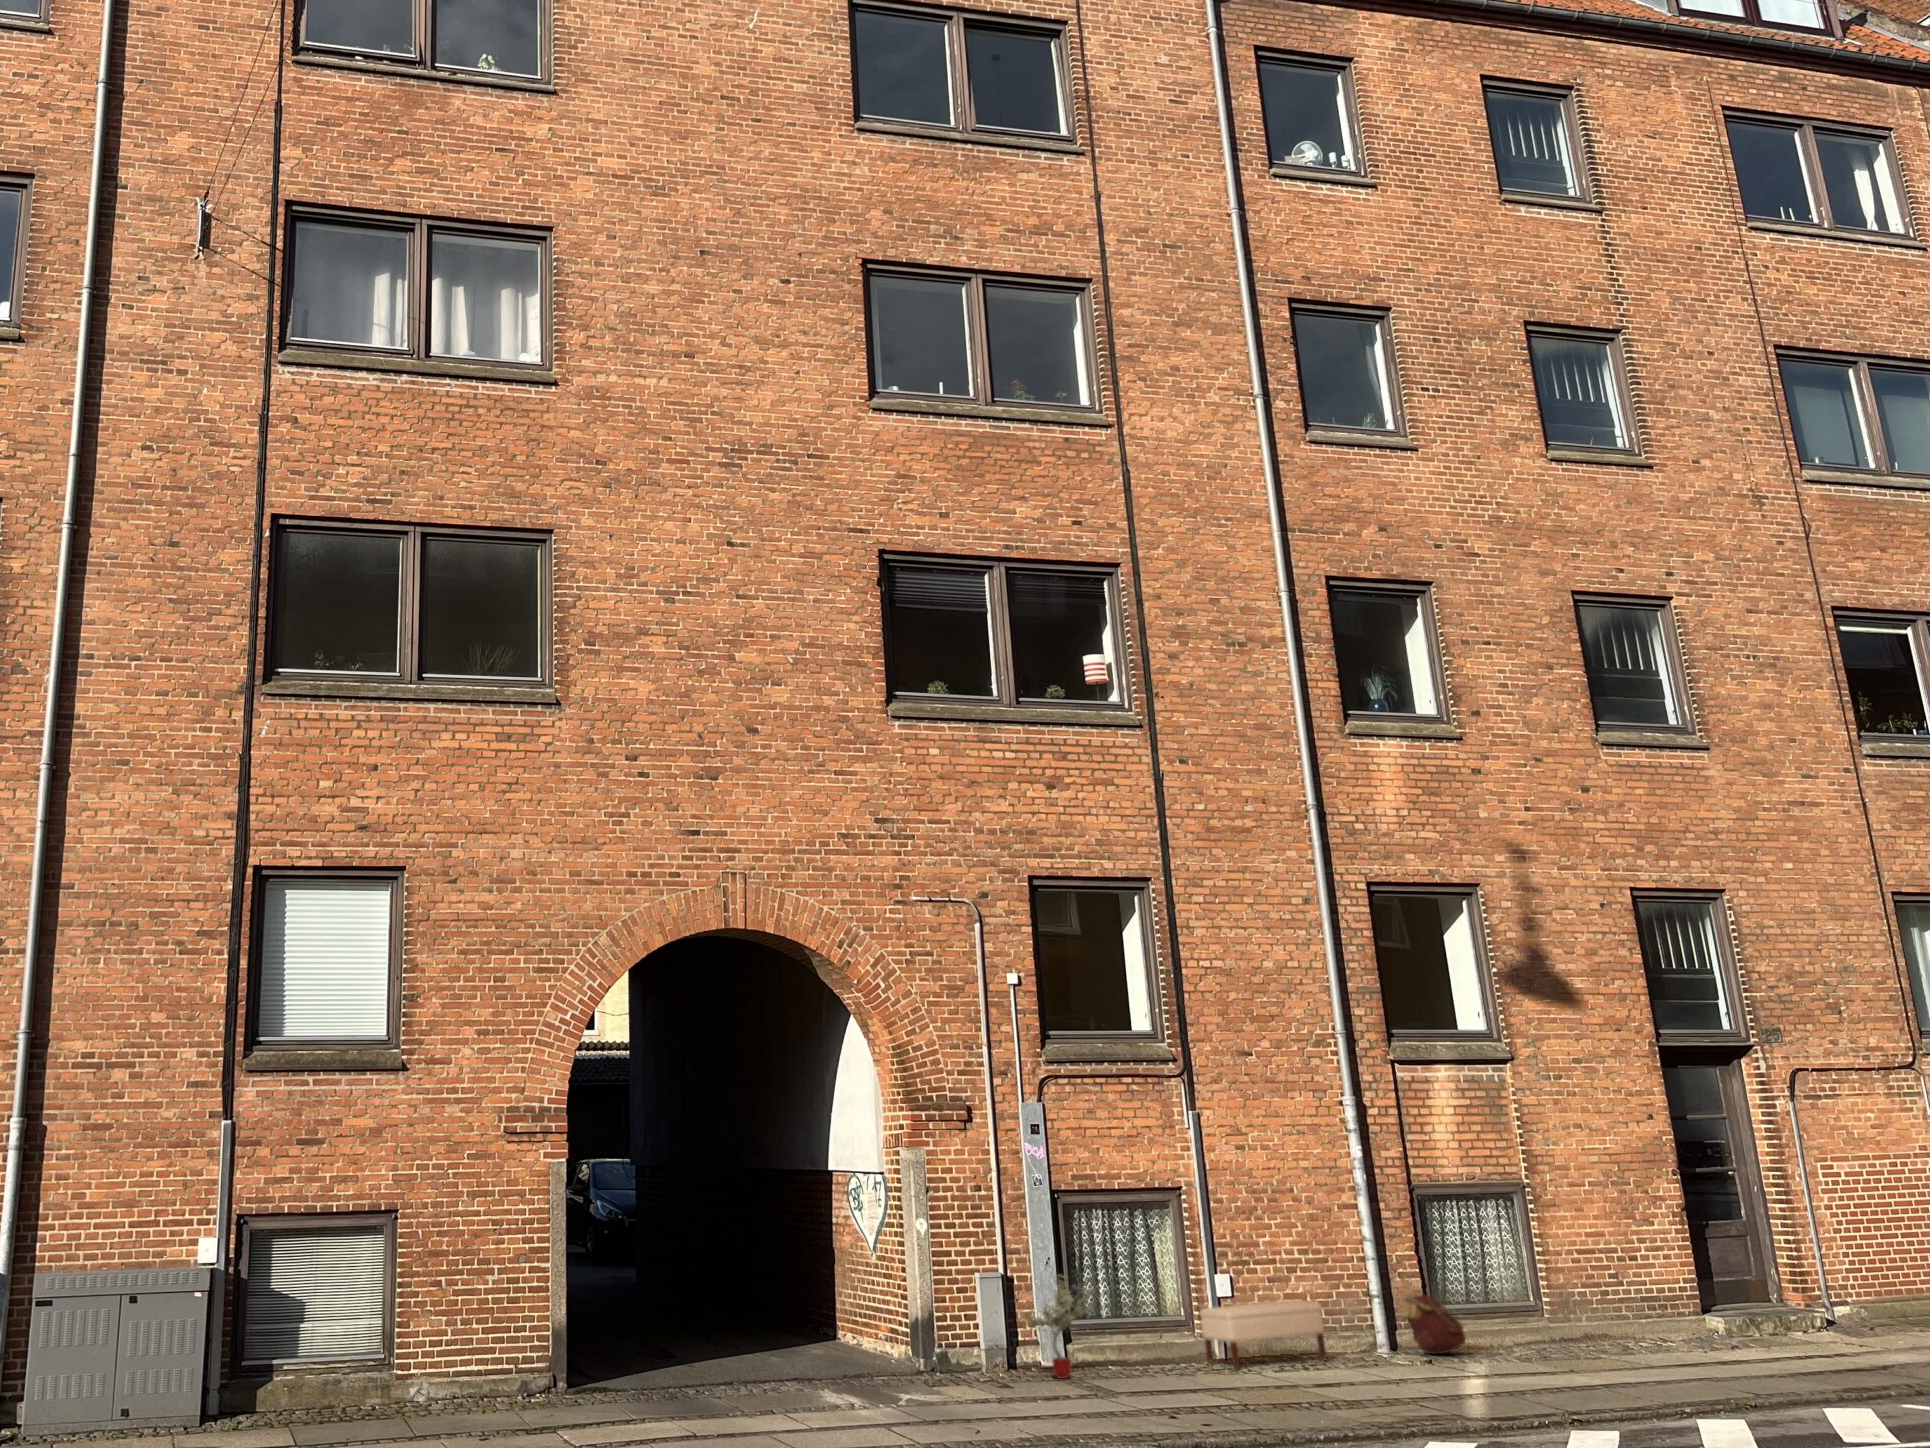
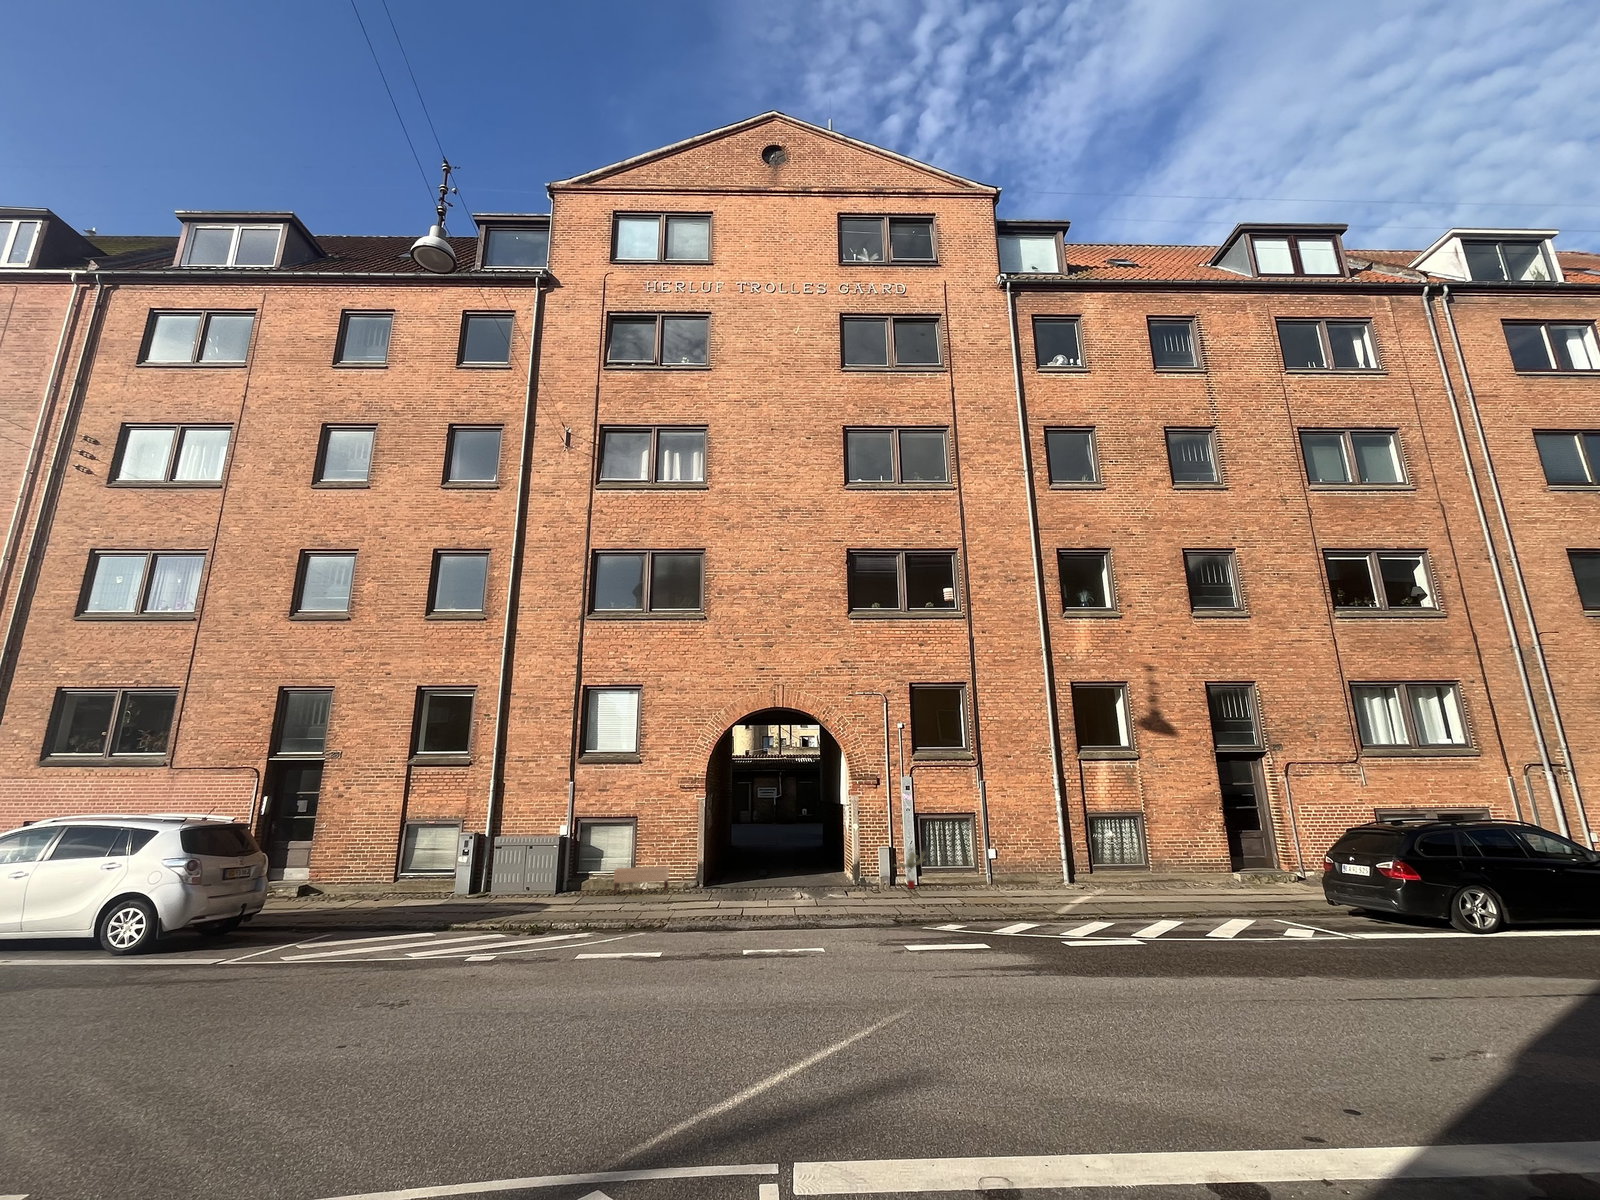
backpack: present [1397,1295,1466,1354] -> none [1075,858,1105,884]
bench: present [1200,1300,1326,1369] -> present [614,866,669,894]

